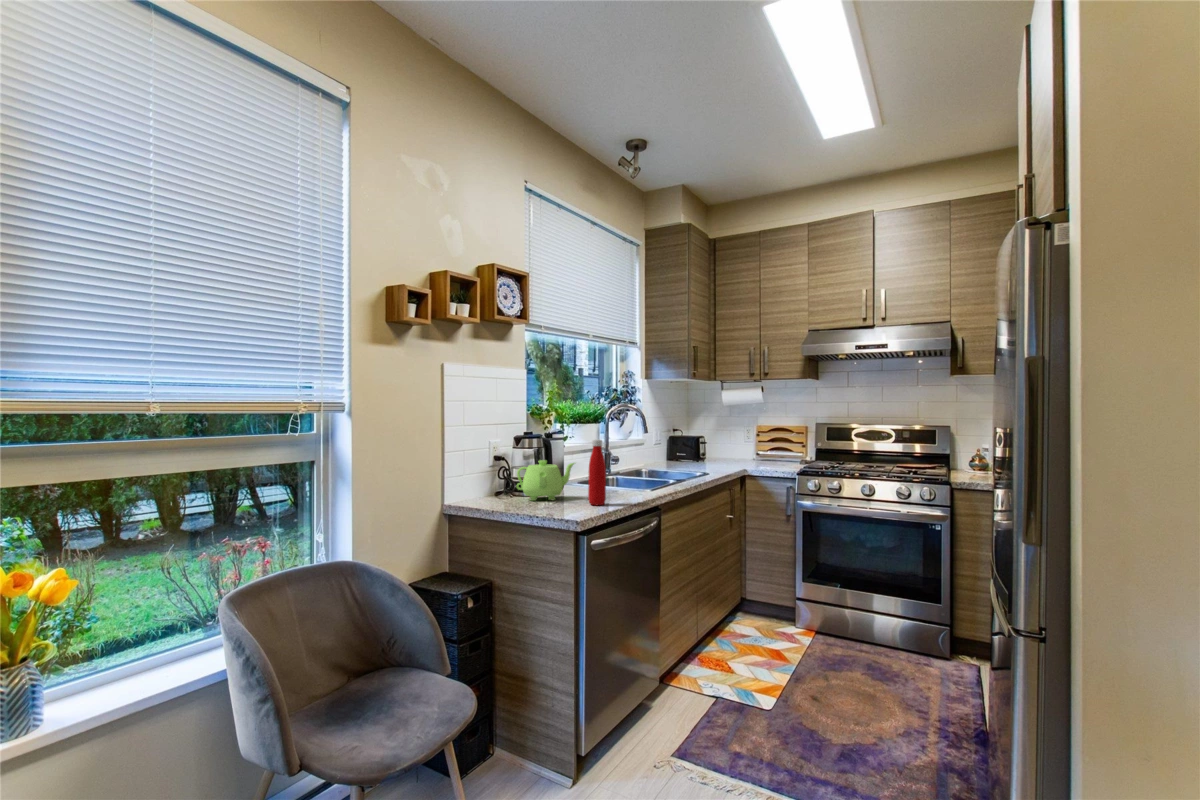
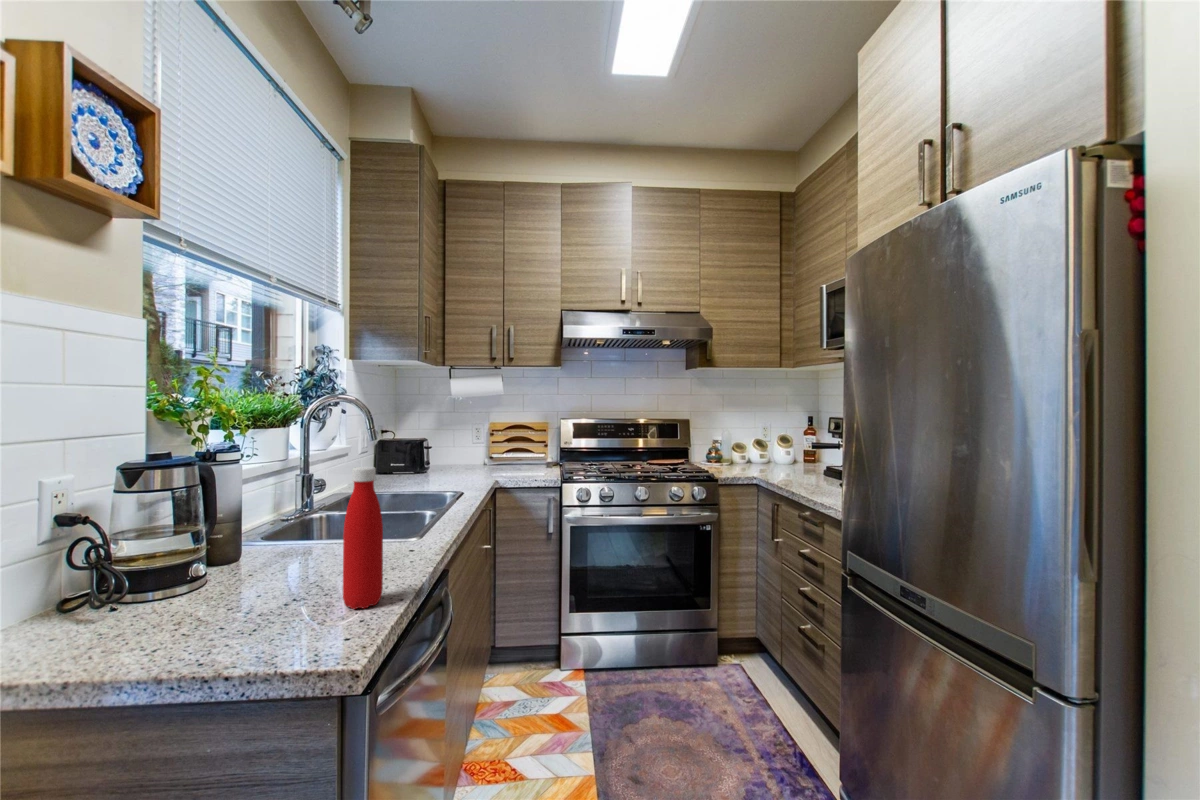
teapot: present [517,460,574,501] -> none [130,513,294,619]

